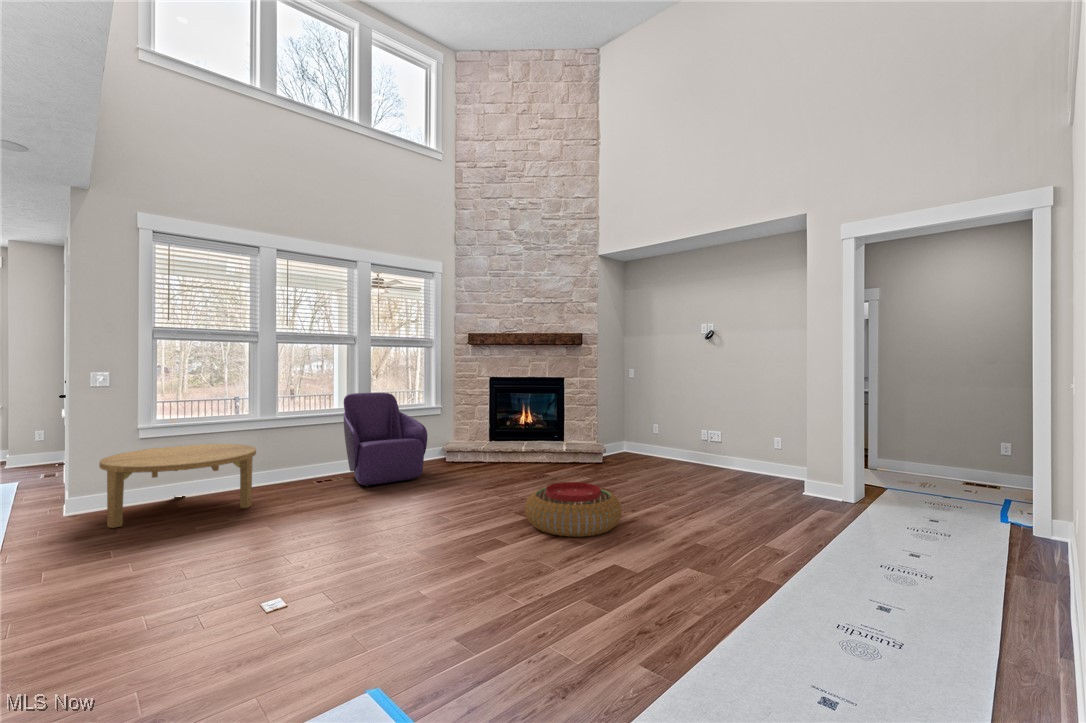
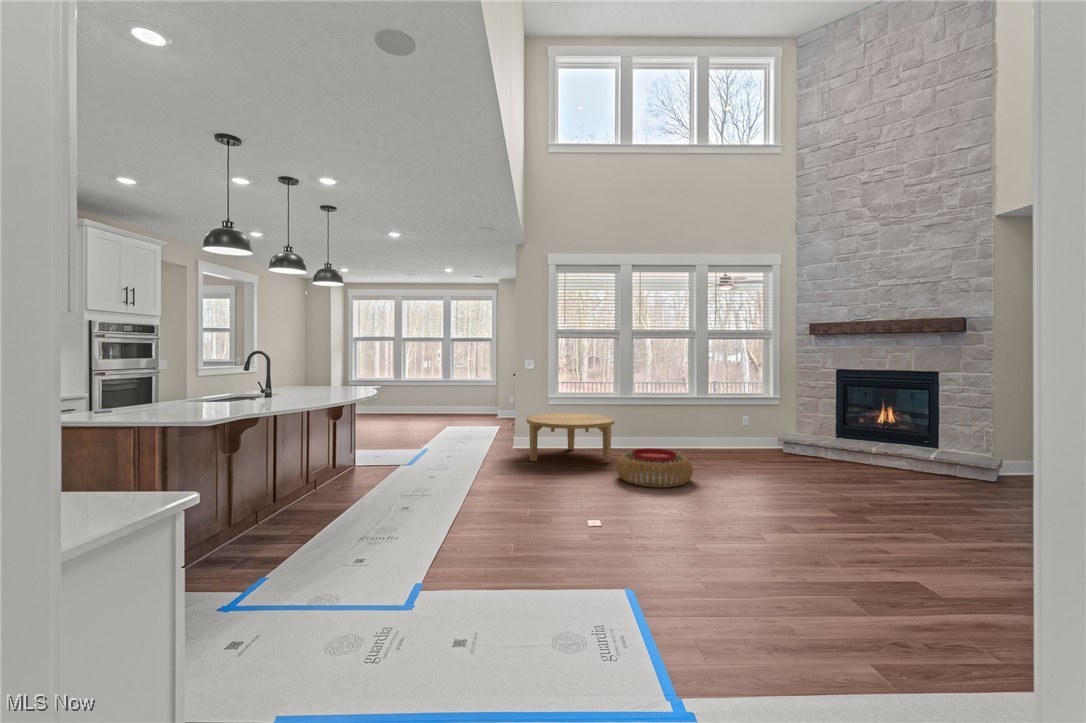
armchair: present [344,393,427,487] -> none [683,381,757,463]
pouf: present [525,482,622,537] -> present [616,449,693,488]

